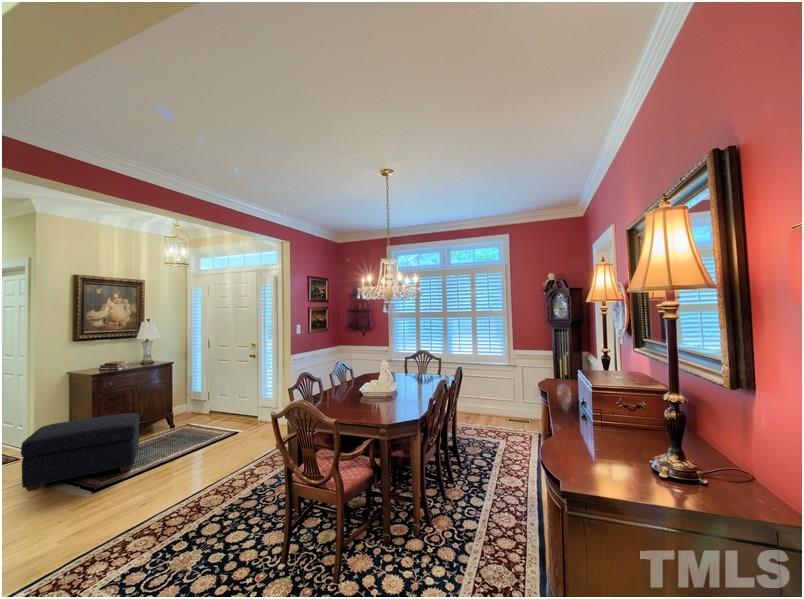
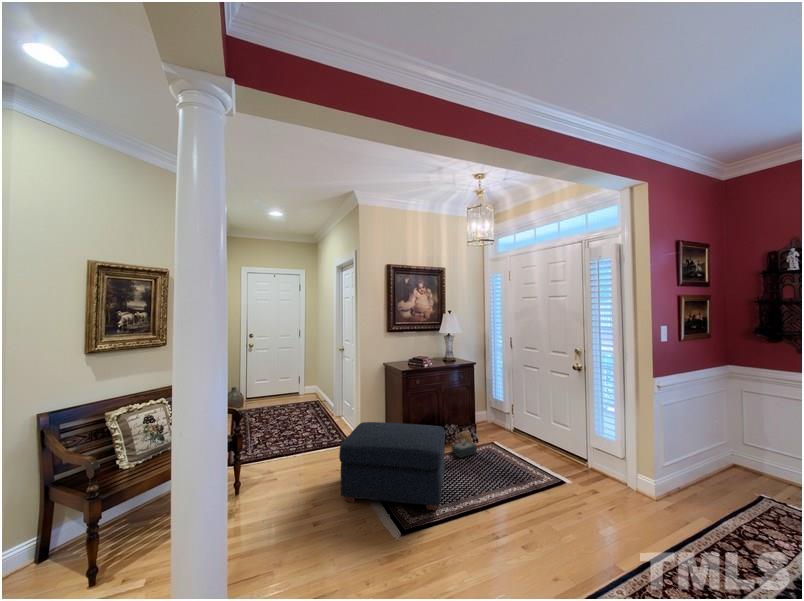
decorative plant: none [140,414,173,439] -> present [448,425,477,458]

